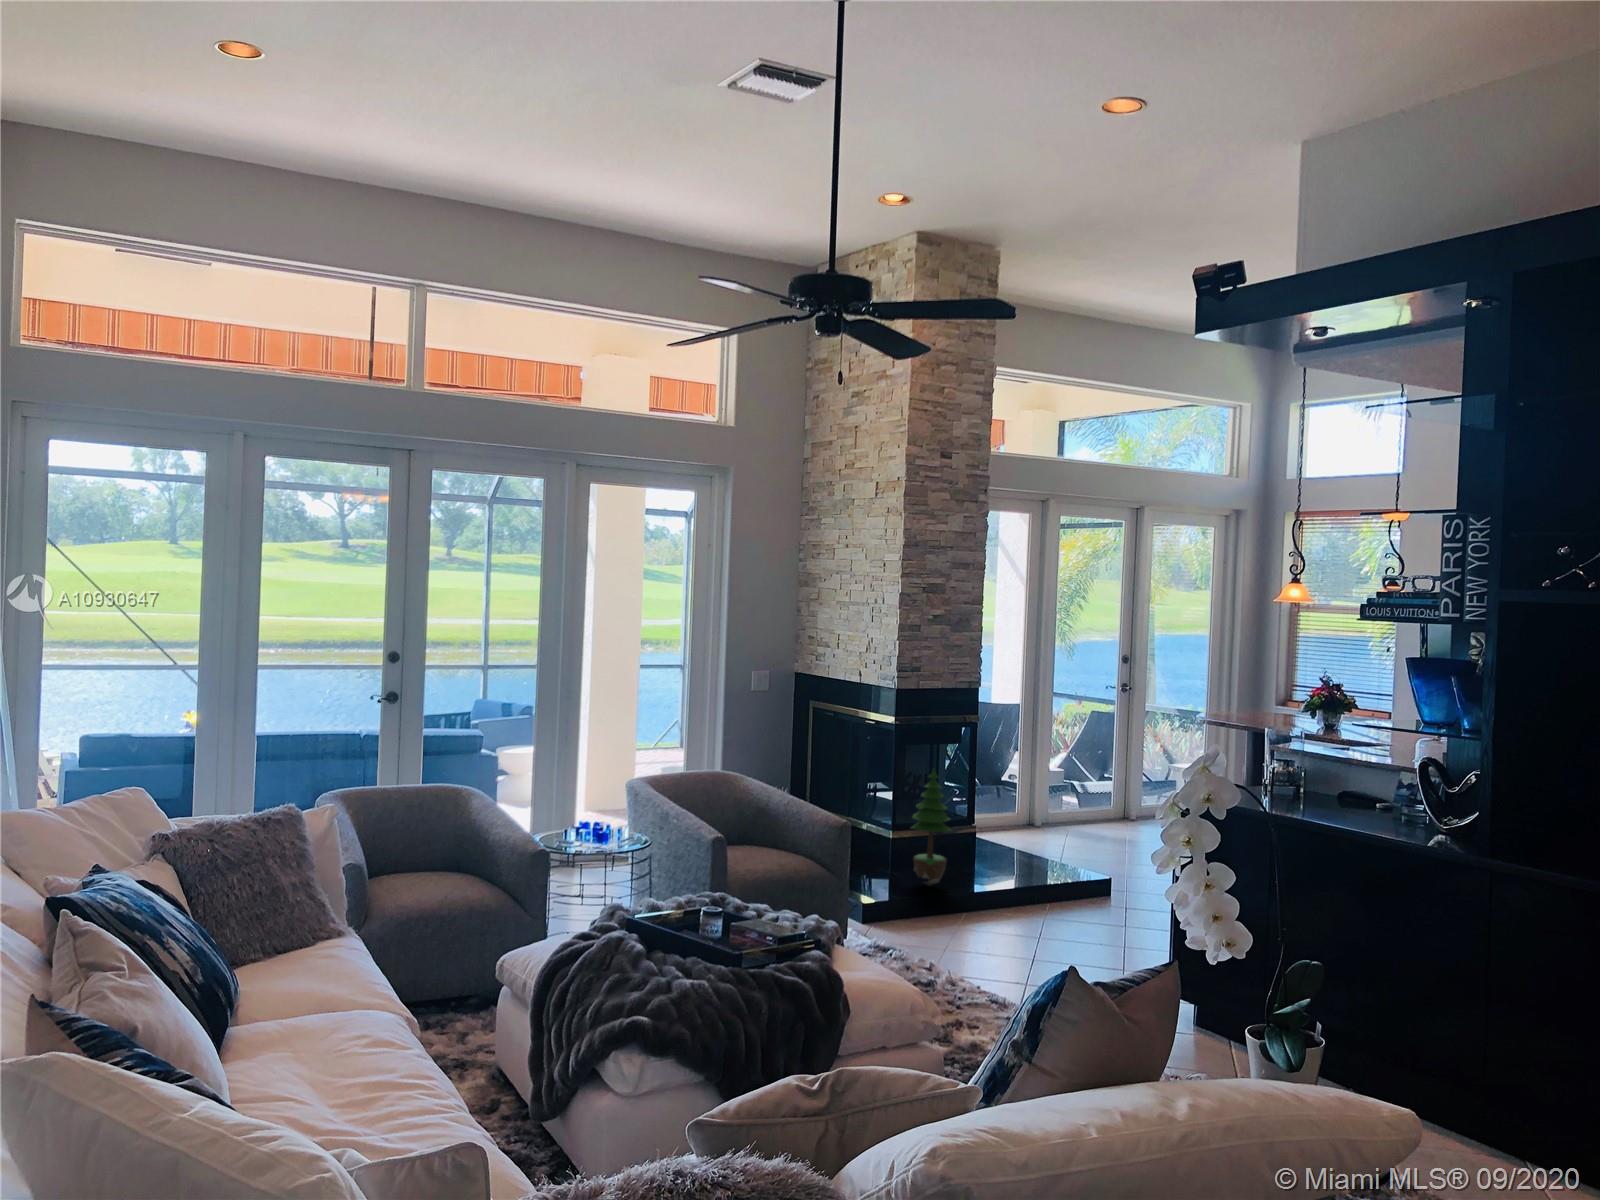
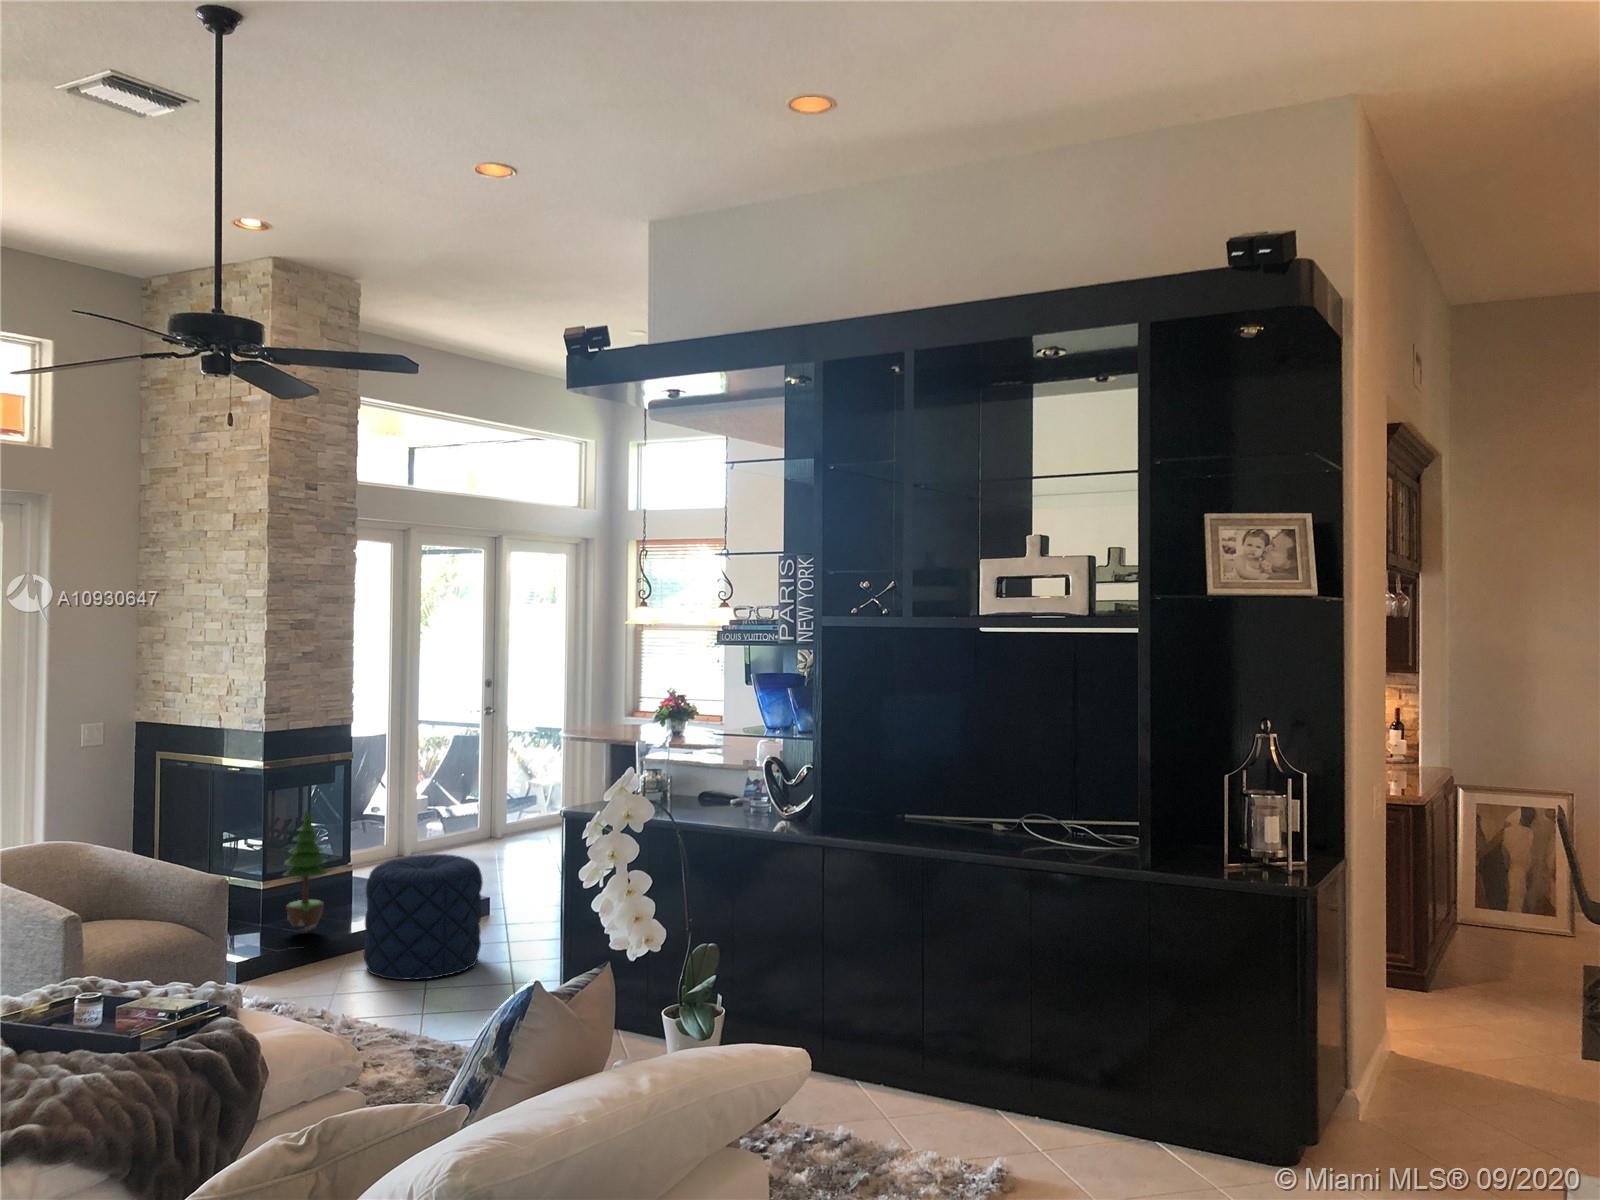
pouf: none [976,826,1094,951] -> present [363,854,483,980]

